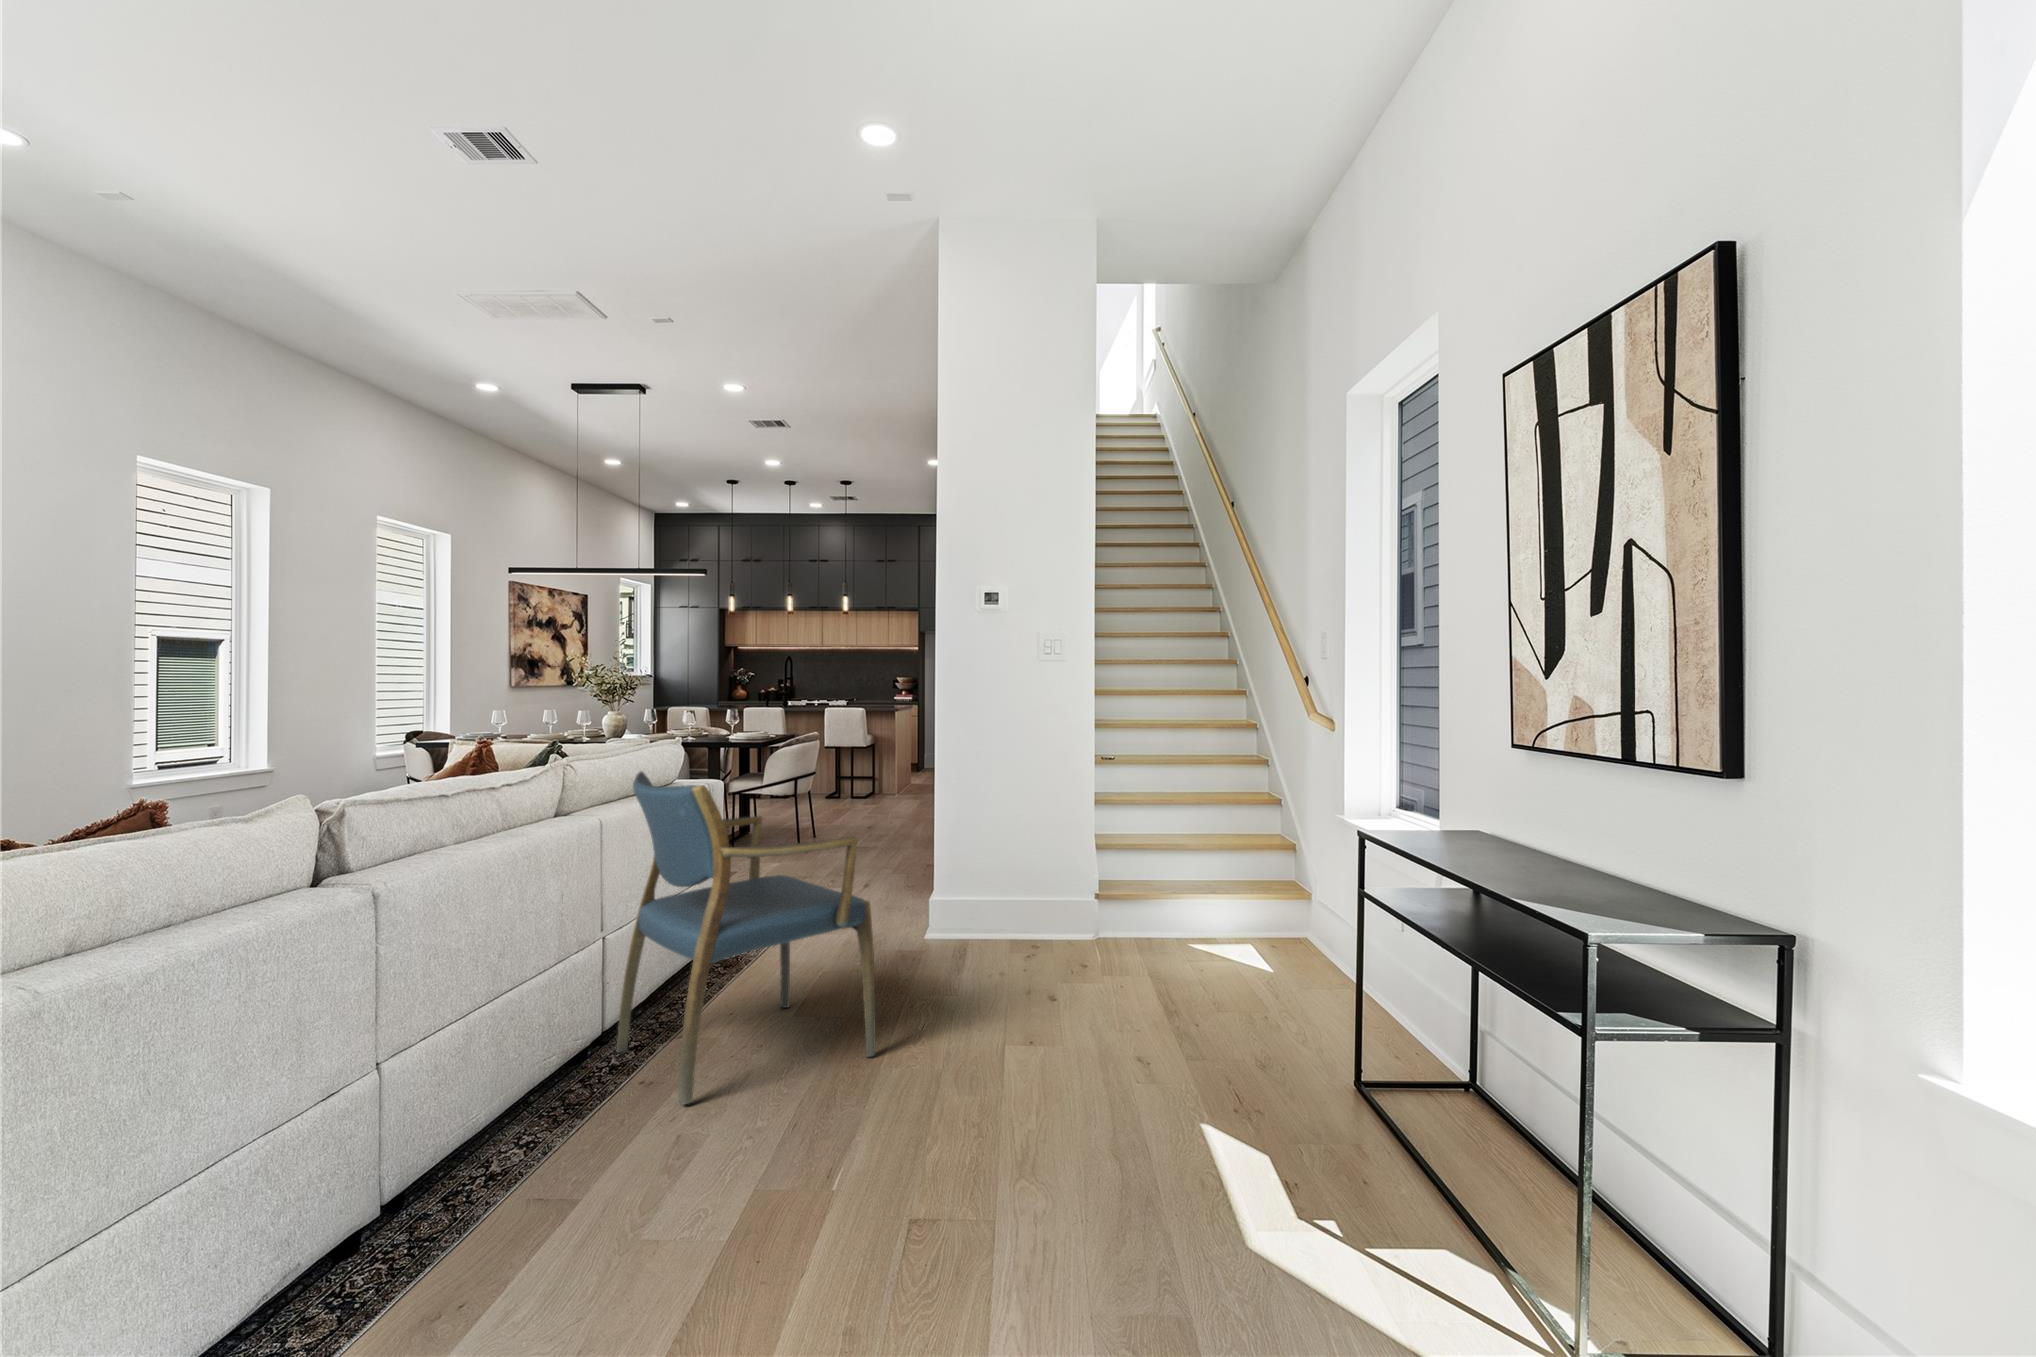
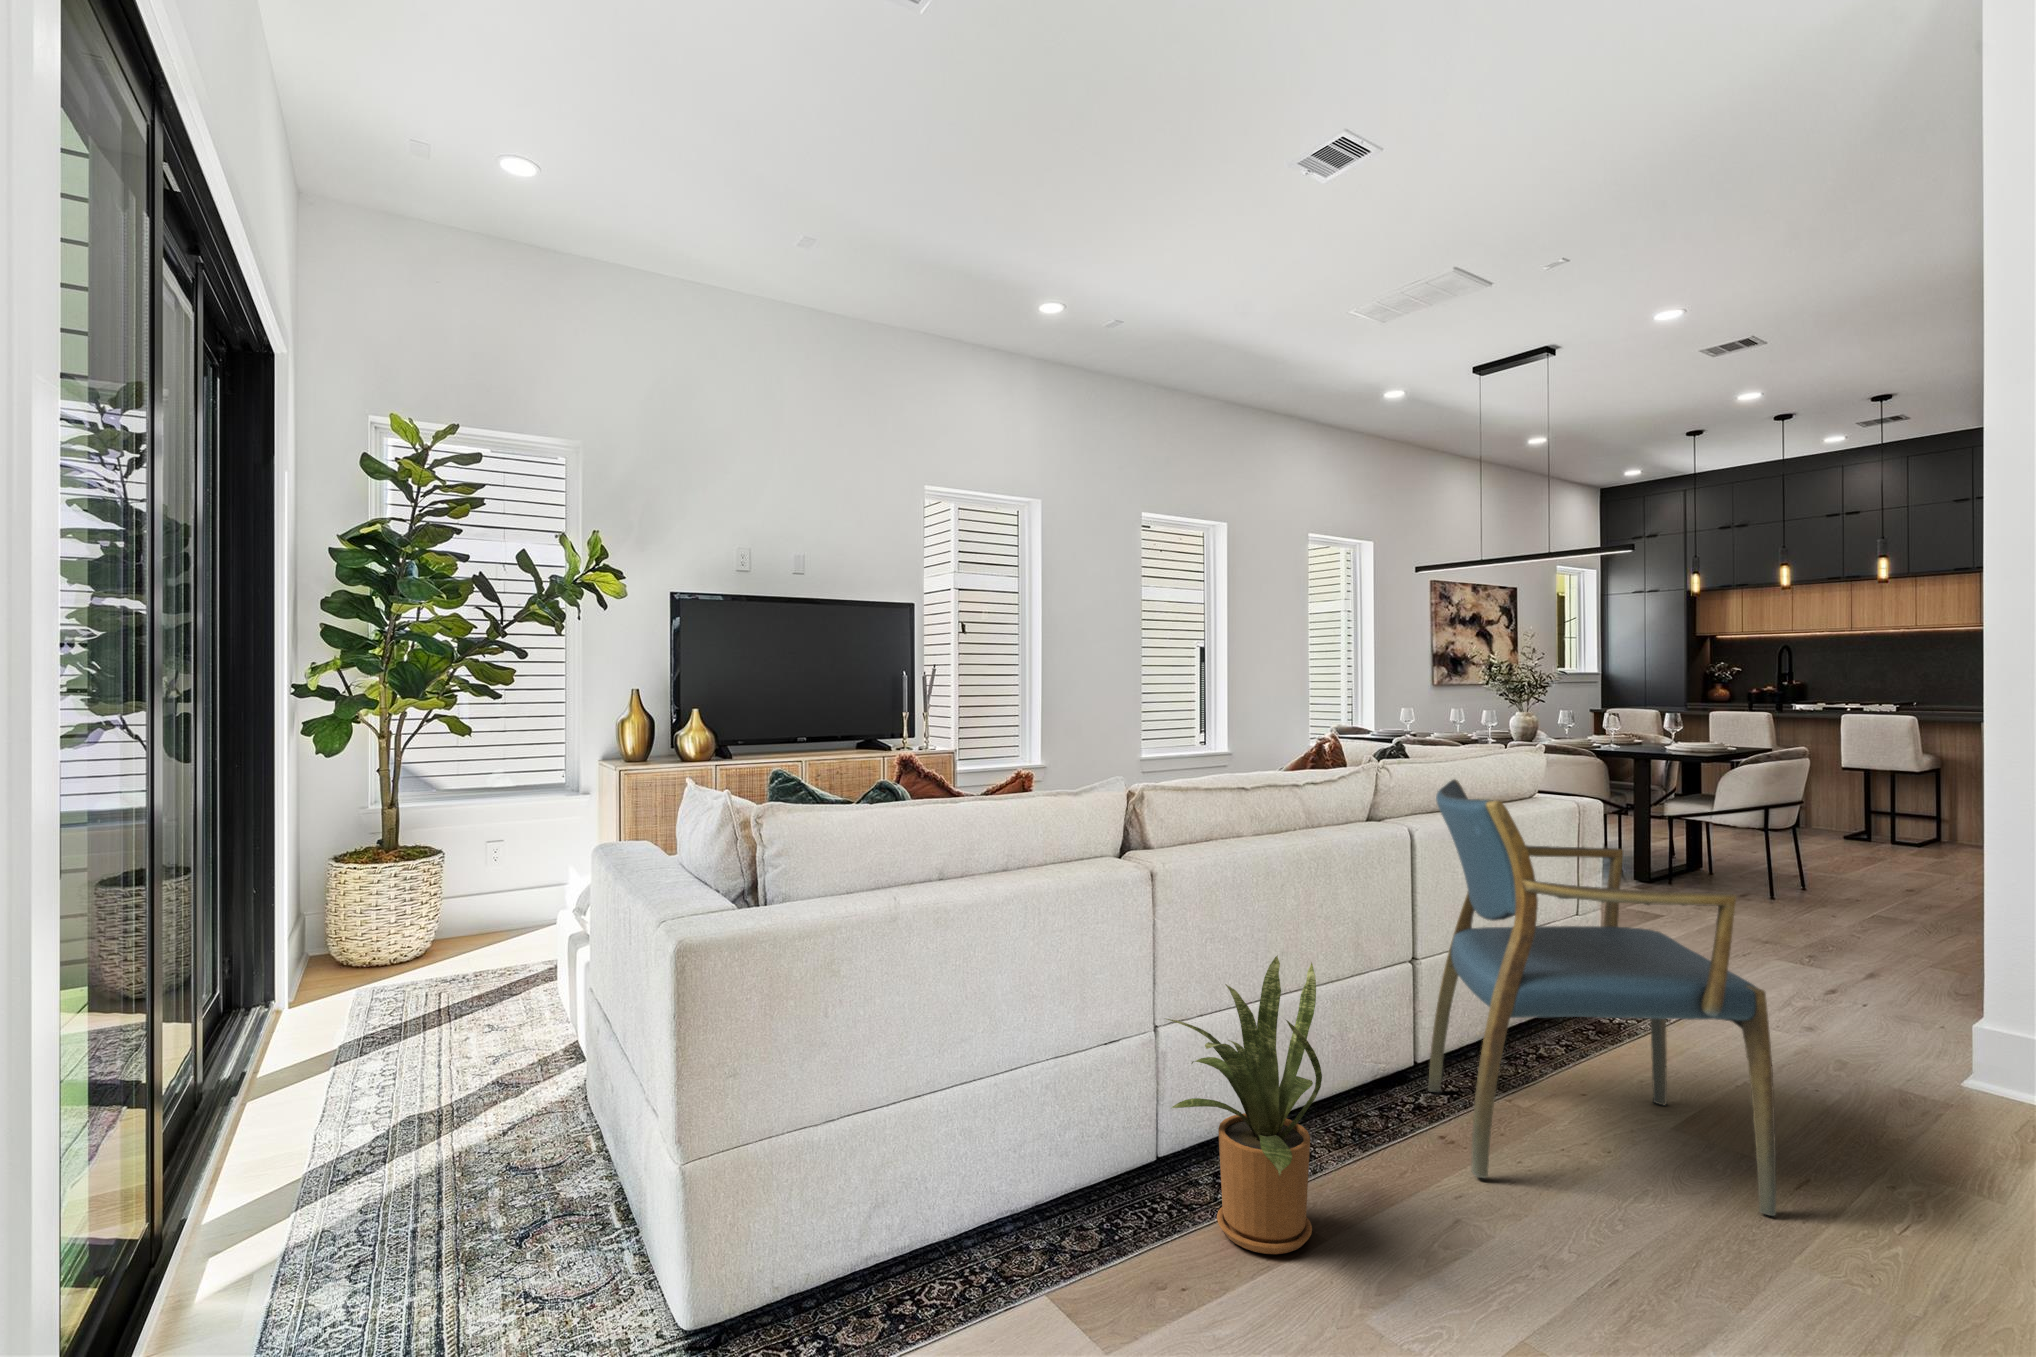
house plant: none [398,952,590,1247] -> present [1167,956,1322,1254]

